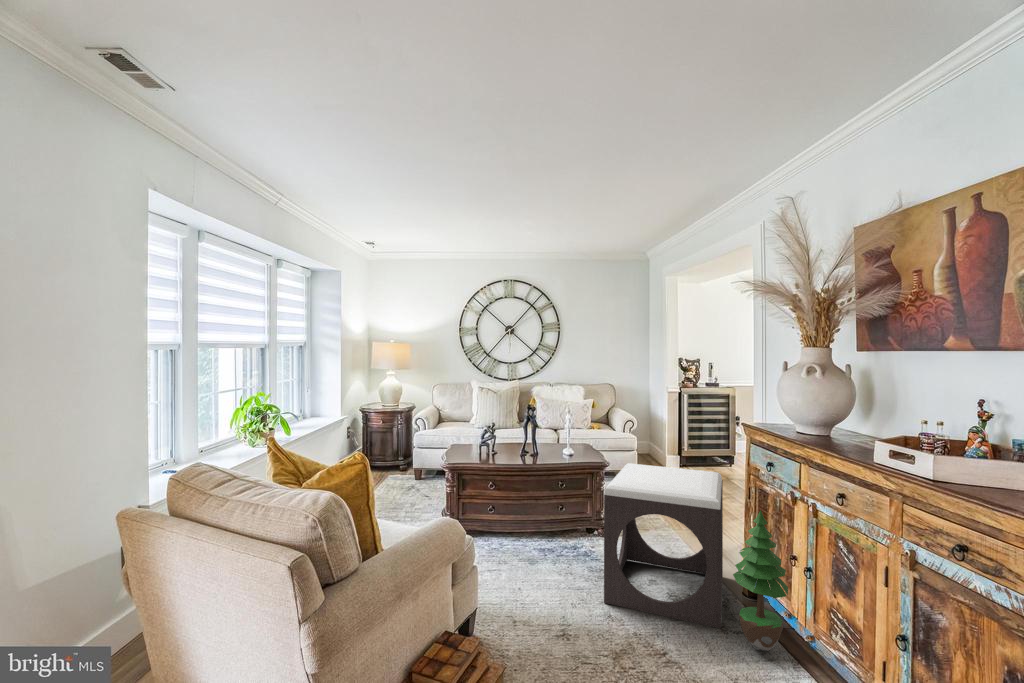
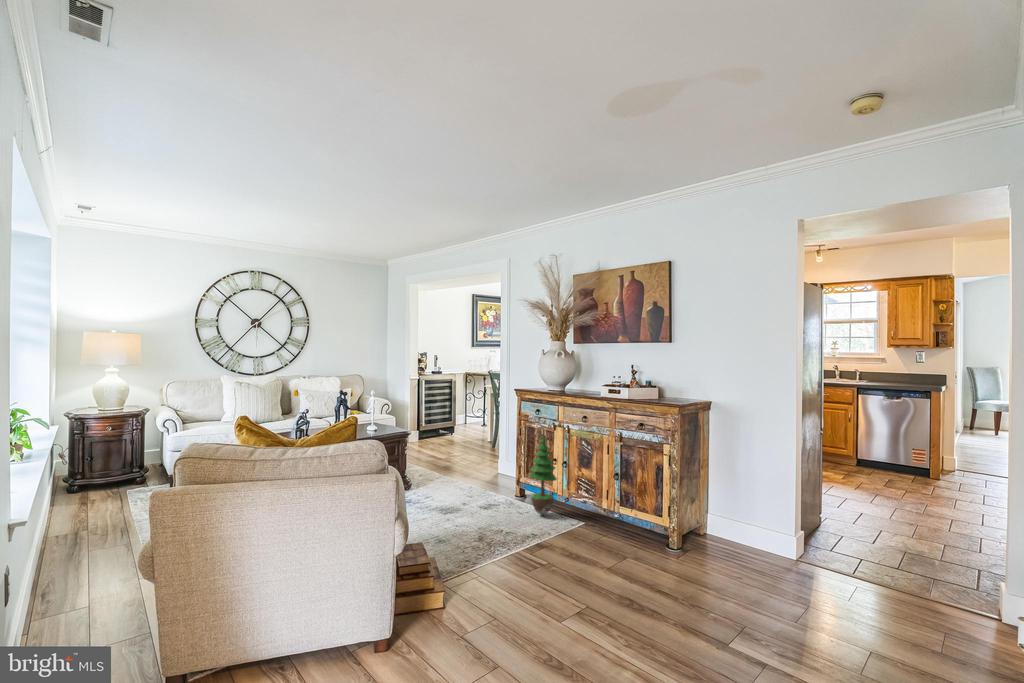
footstool: present [604,463,723,628] -> none [435,424,519,519]

